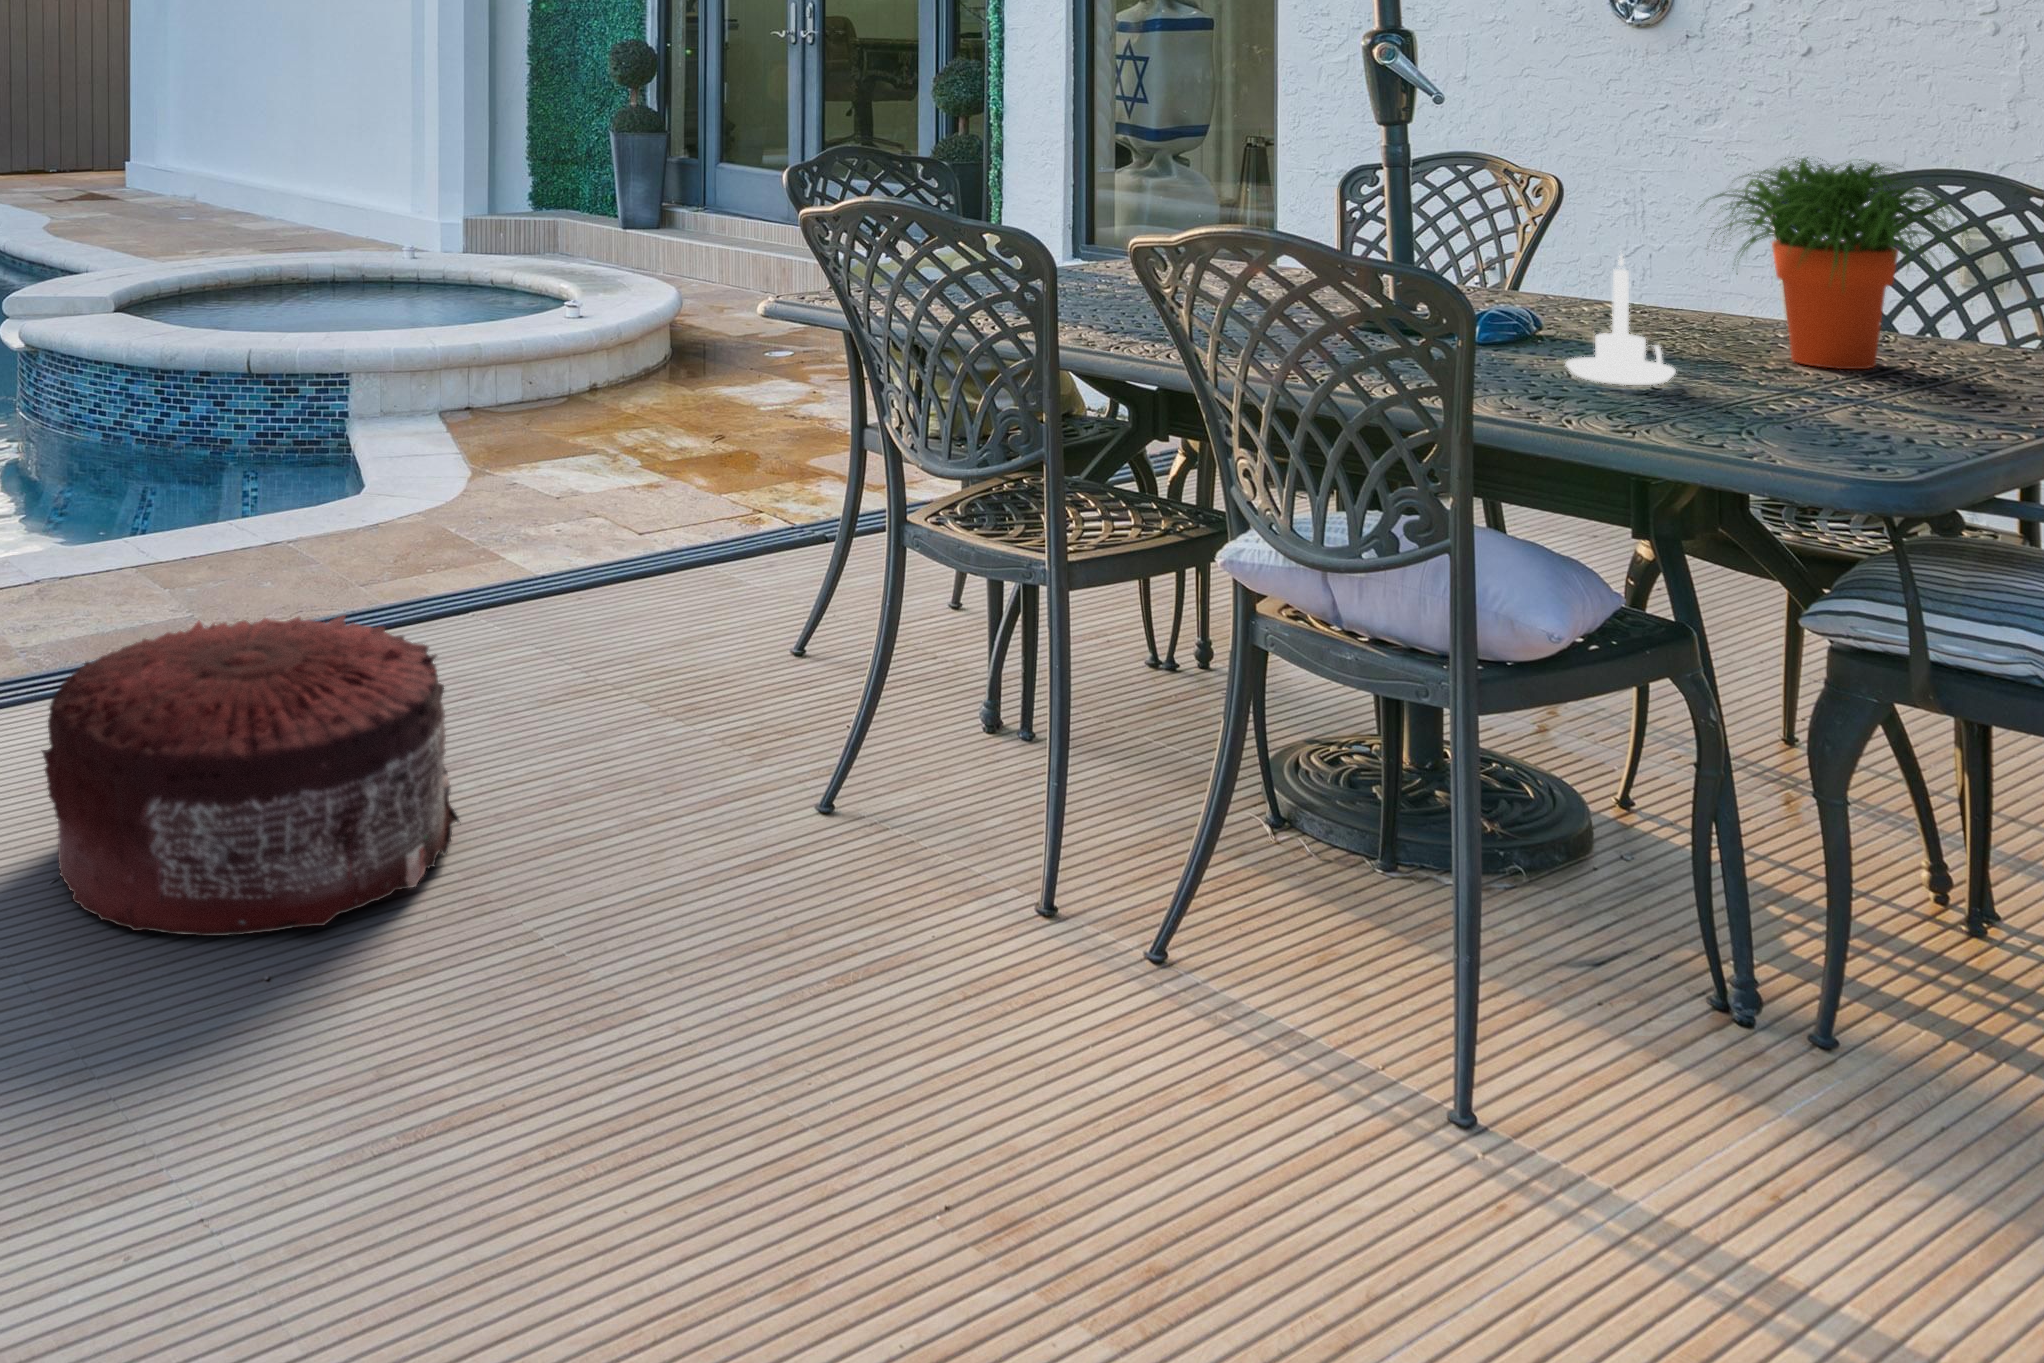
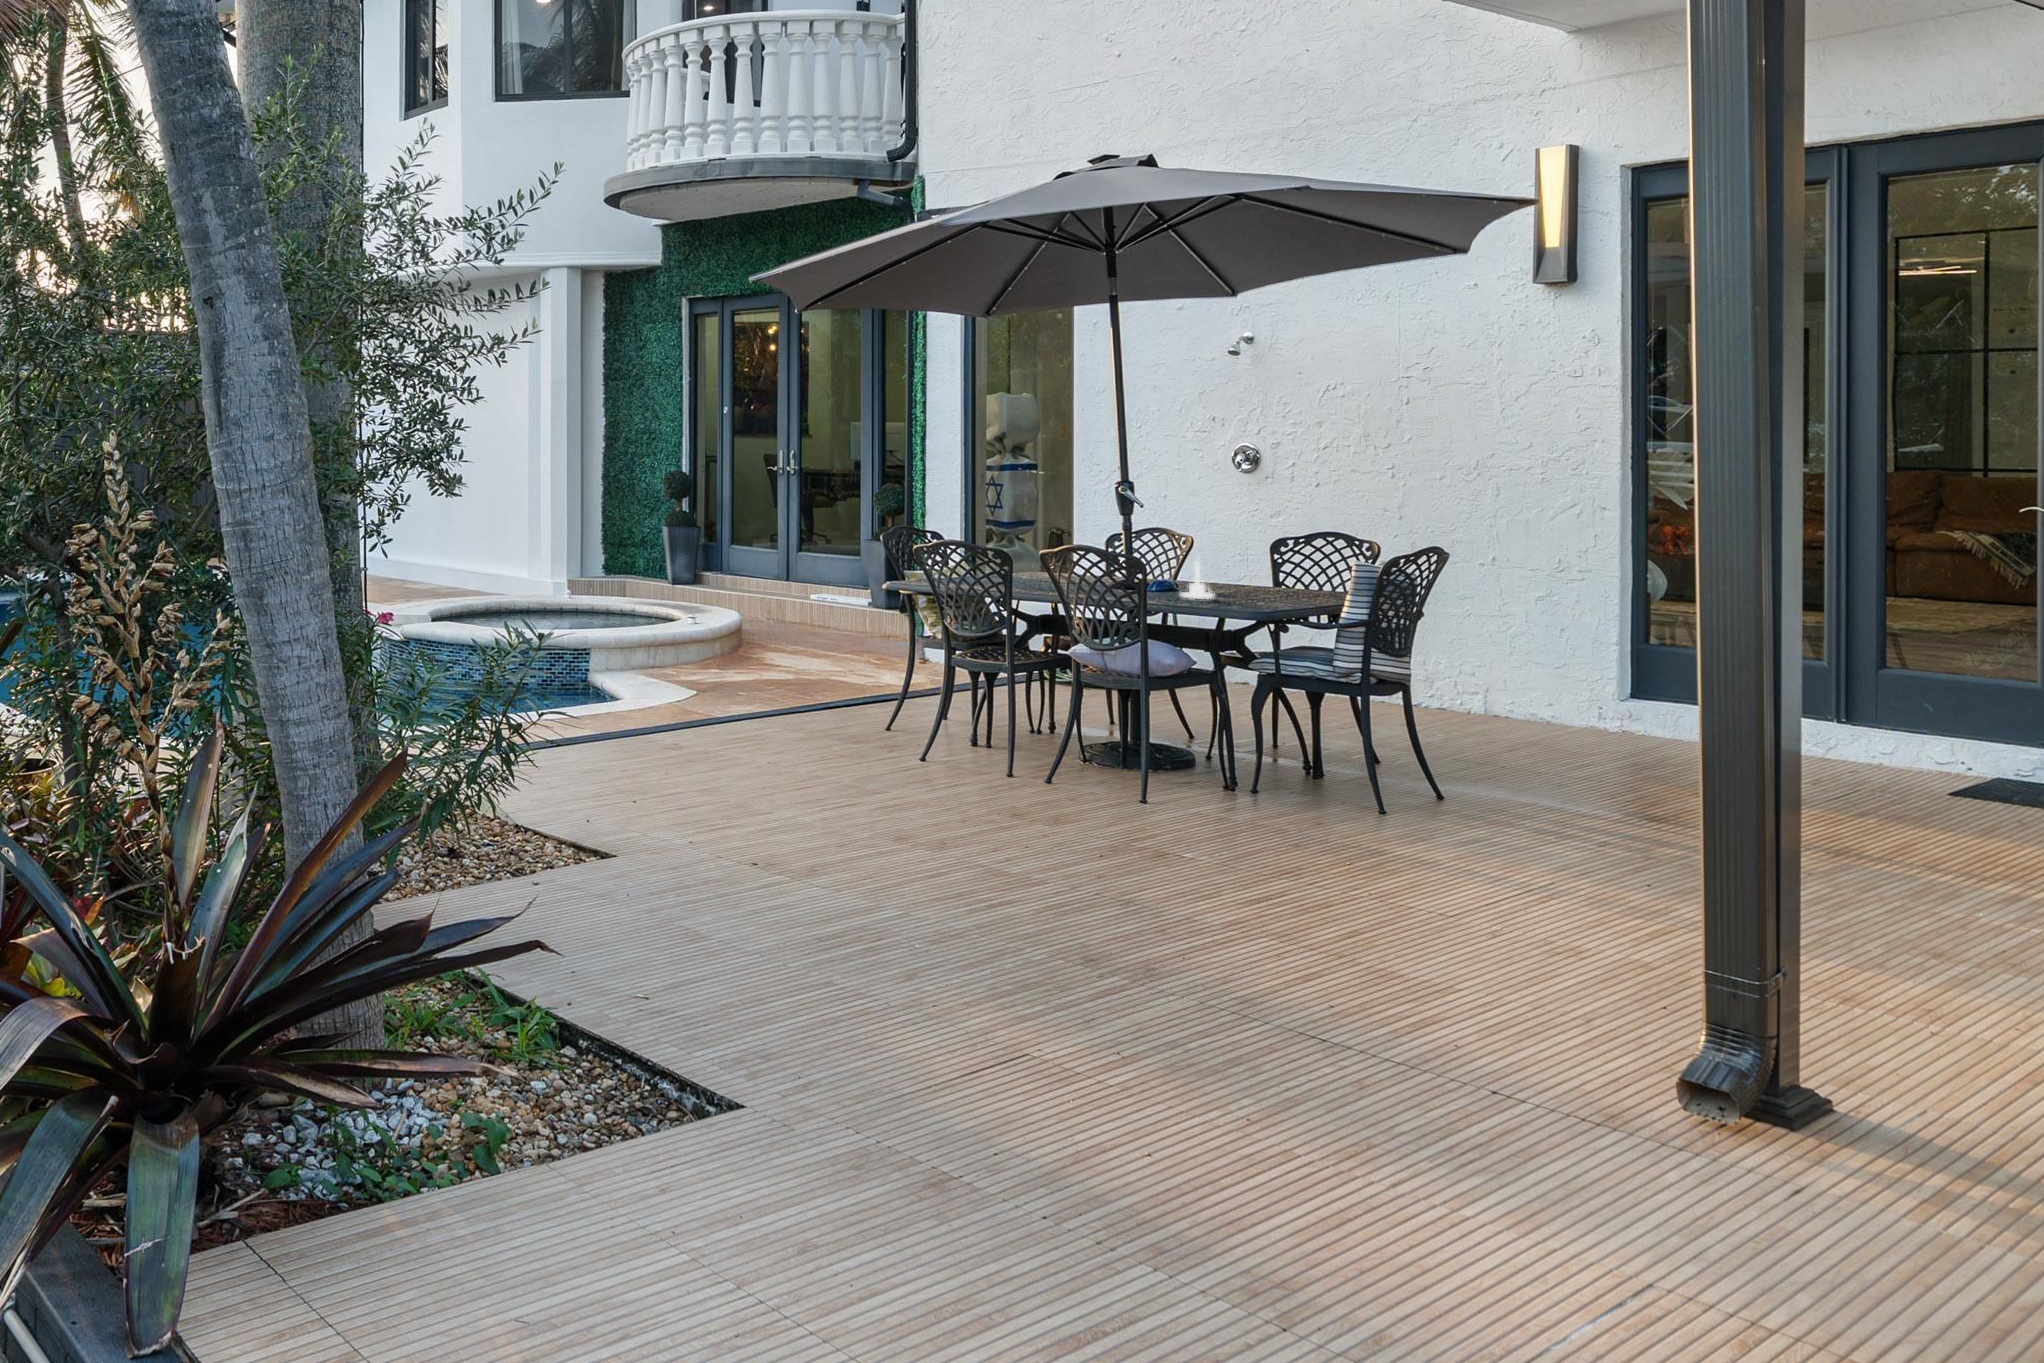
potted plant: present [1704,157,1969,369] -> none [1227,523,1317,596]
pouf: present [42,616,459,936] -> none [656,693,796,780]

